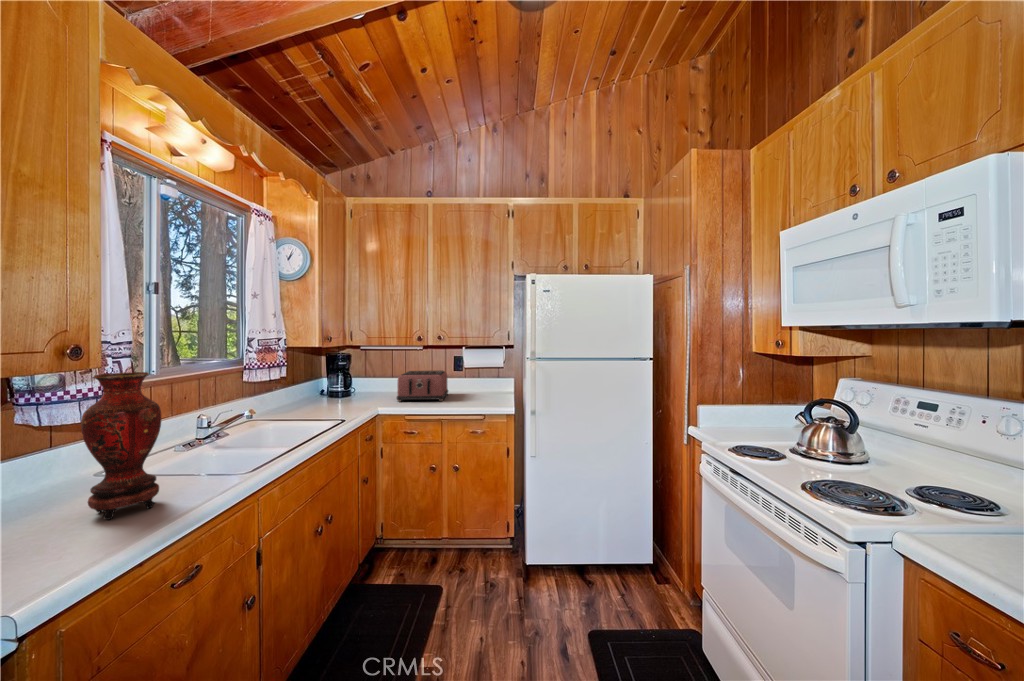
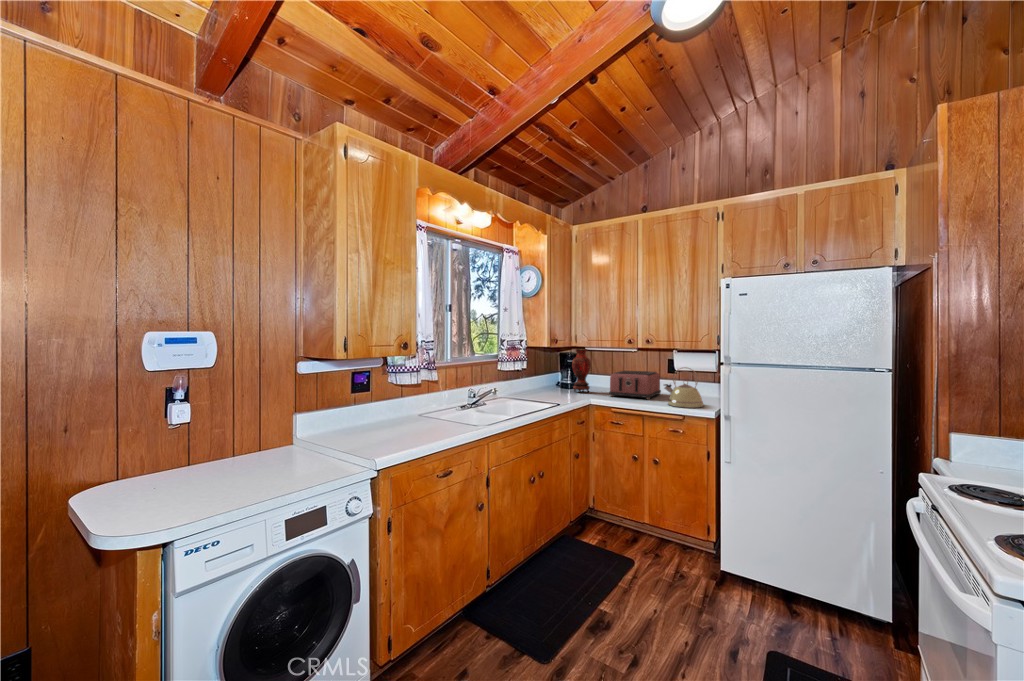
kettle: none [460,365,499,407] -> present [664,367,704,408]
vase: present [81,372,161,520] -> present [572,349,591,393]

